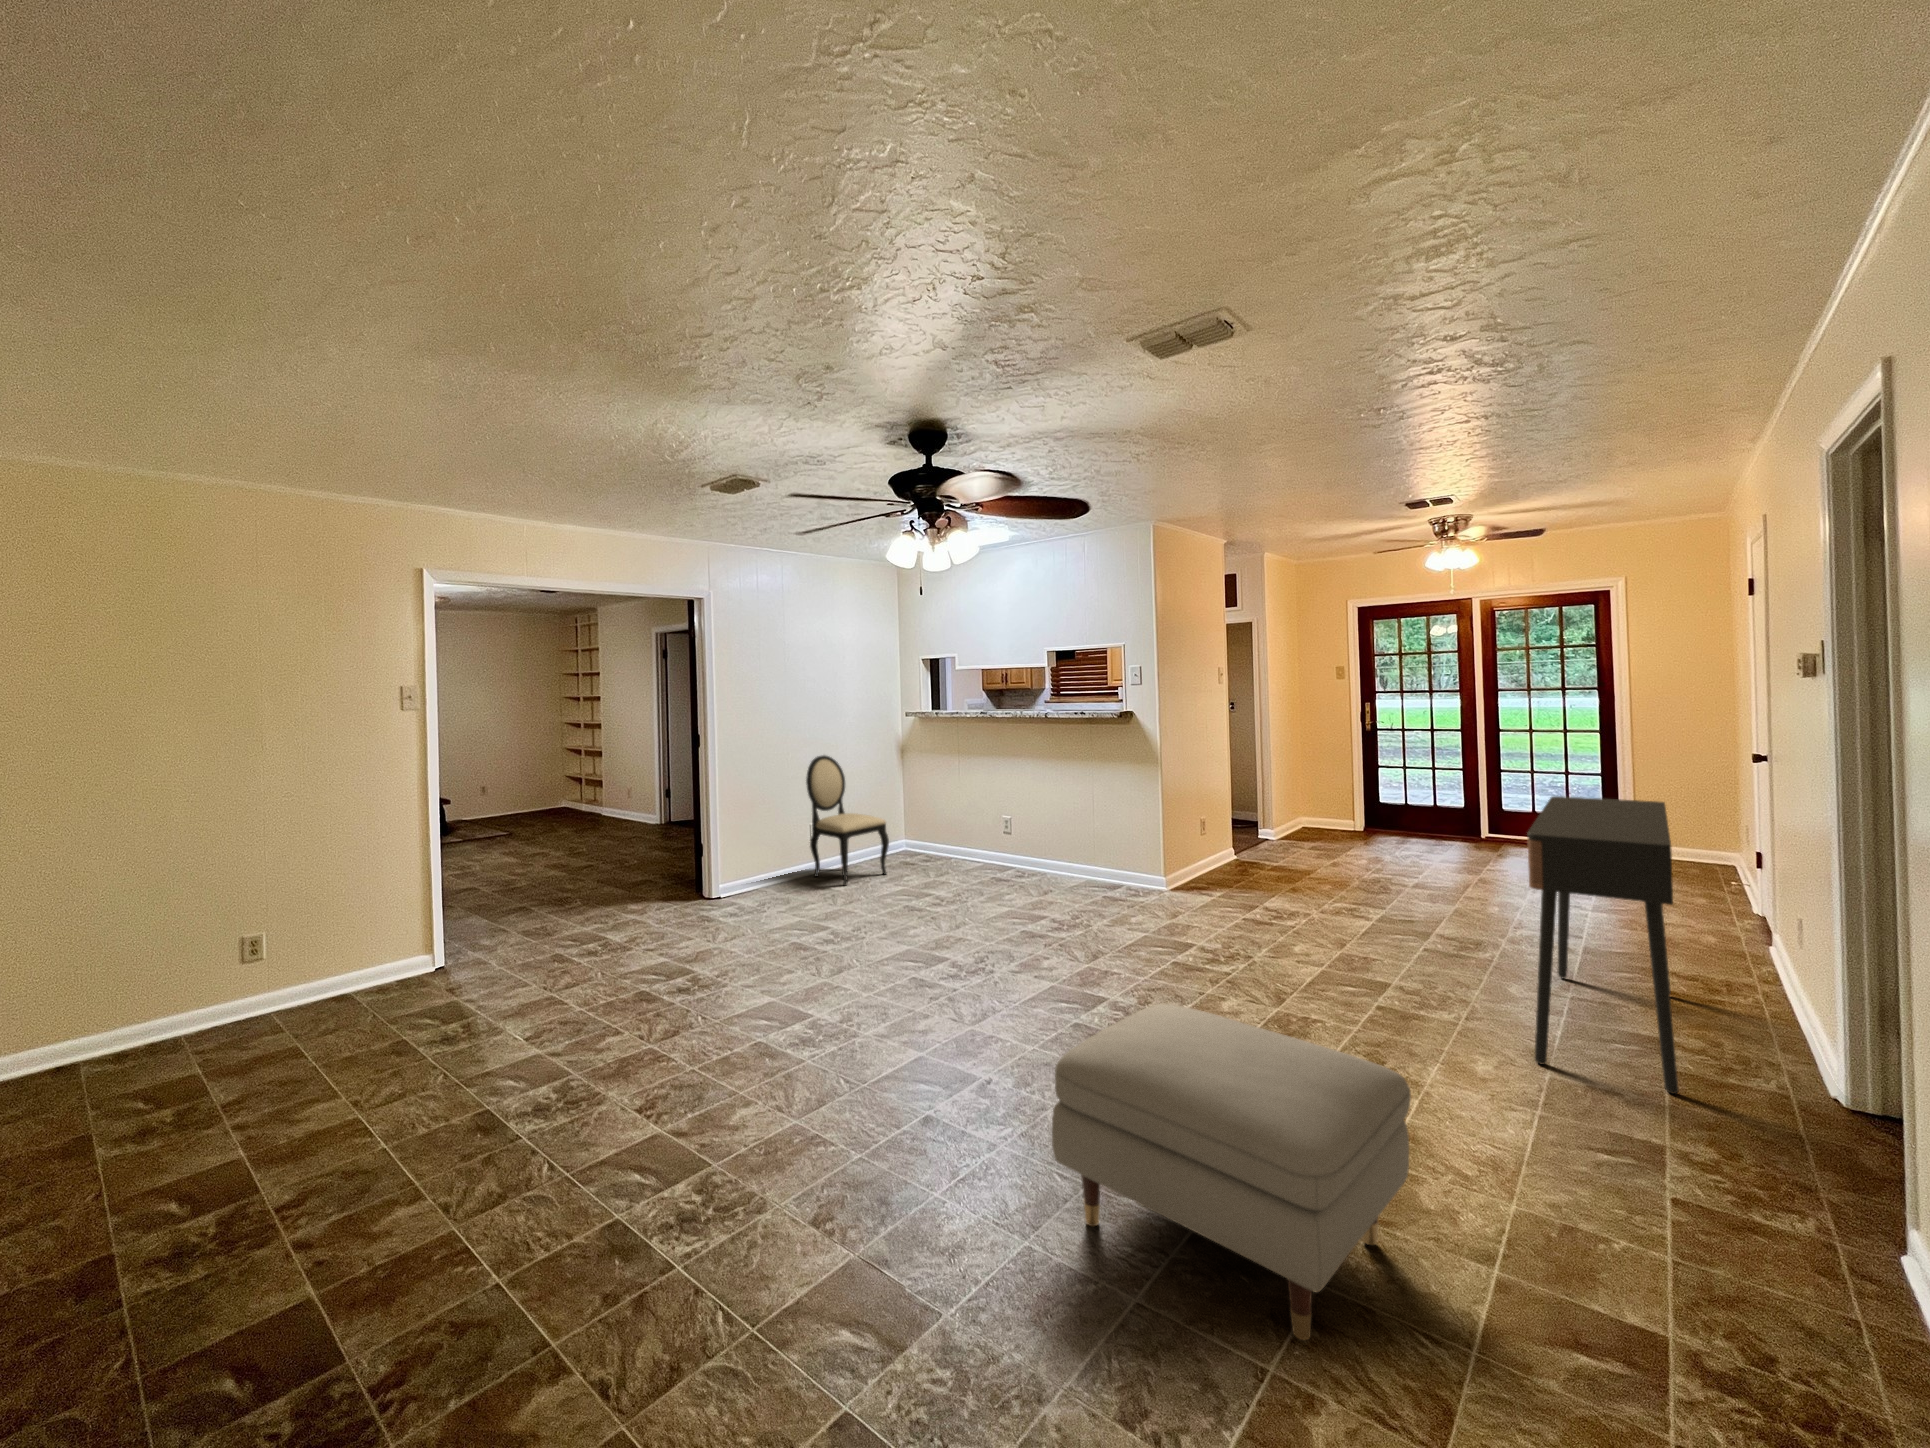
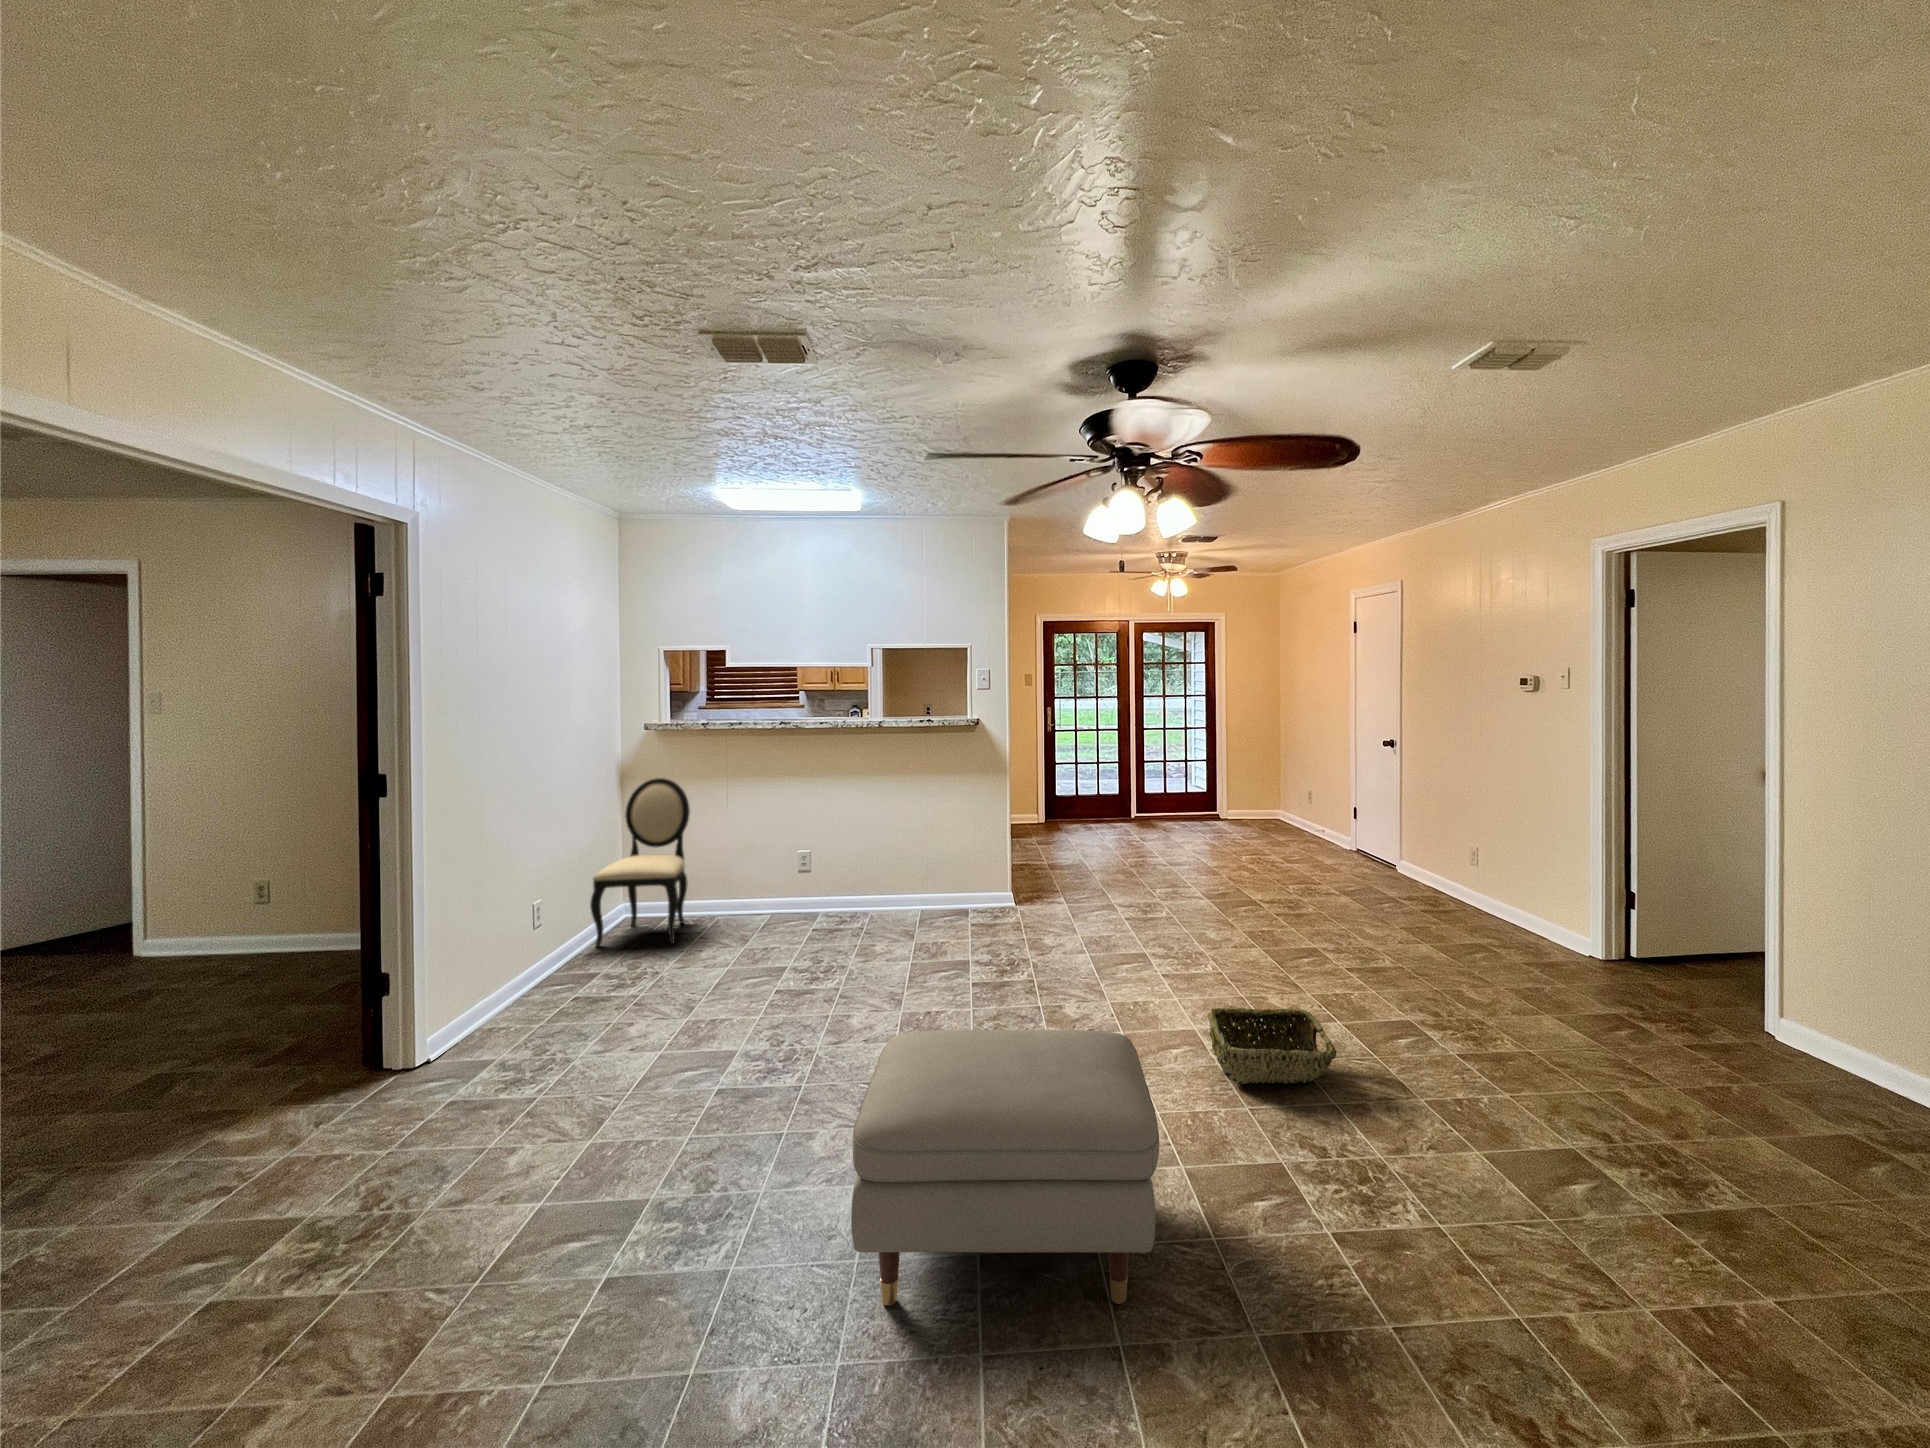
dining chair: present [806,755,889,885] -> present [590,778,690,948]
console table: present [1527,796,1679,1094] -> none [1059,787,1174,997]
woven basket: none [1646,1114,1890,1277] -> present [1208,1008,1336,1084]

